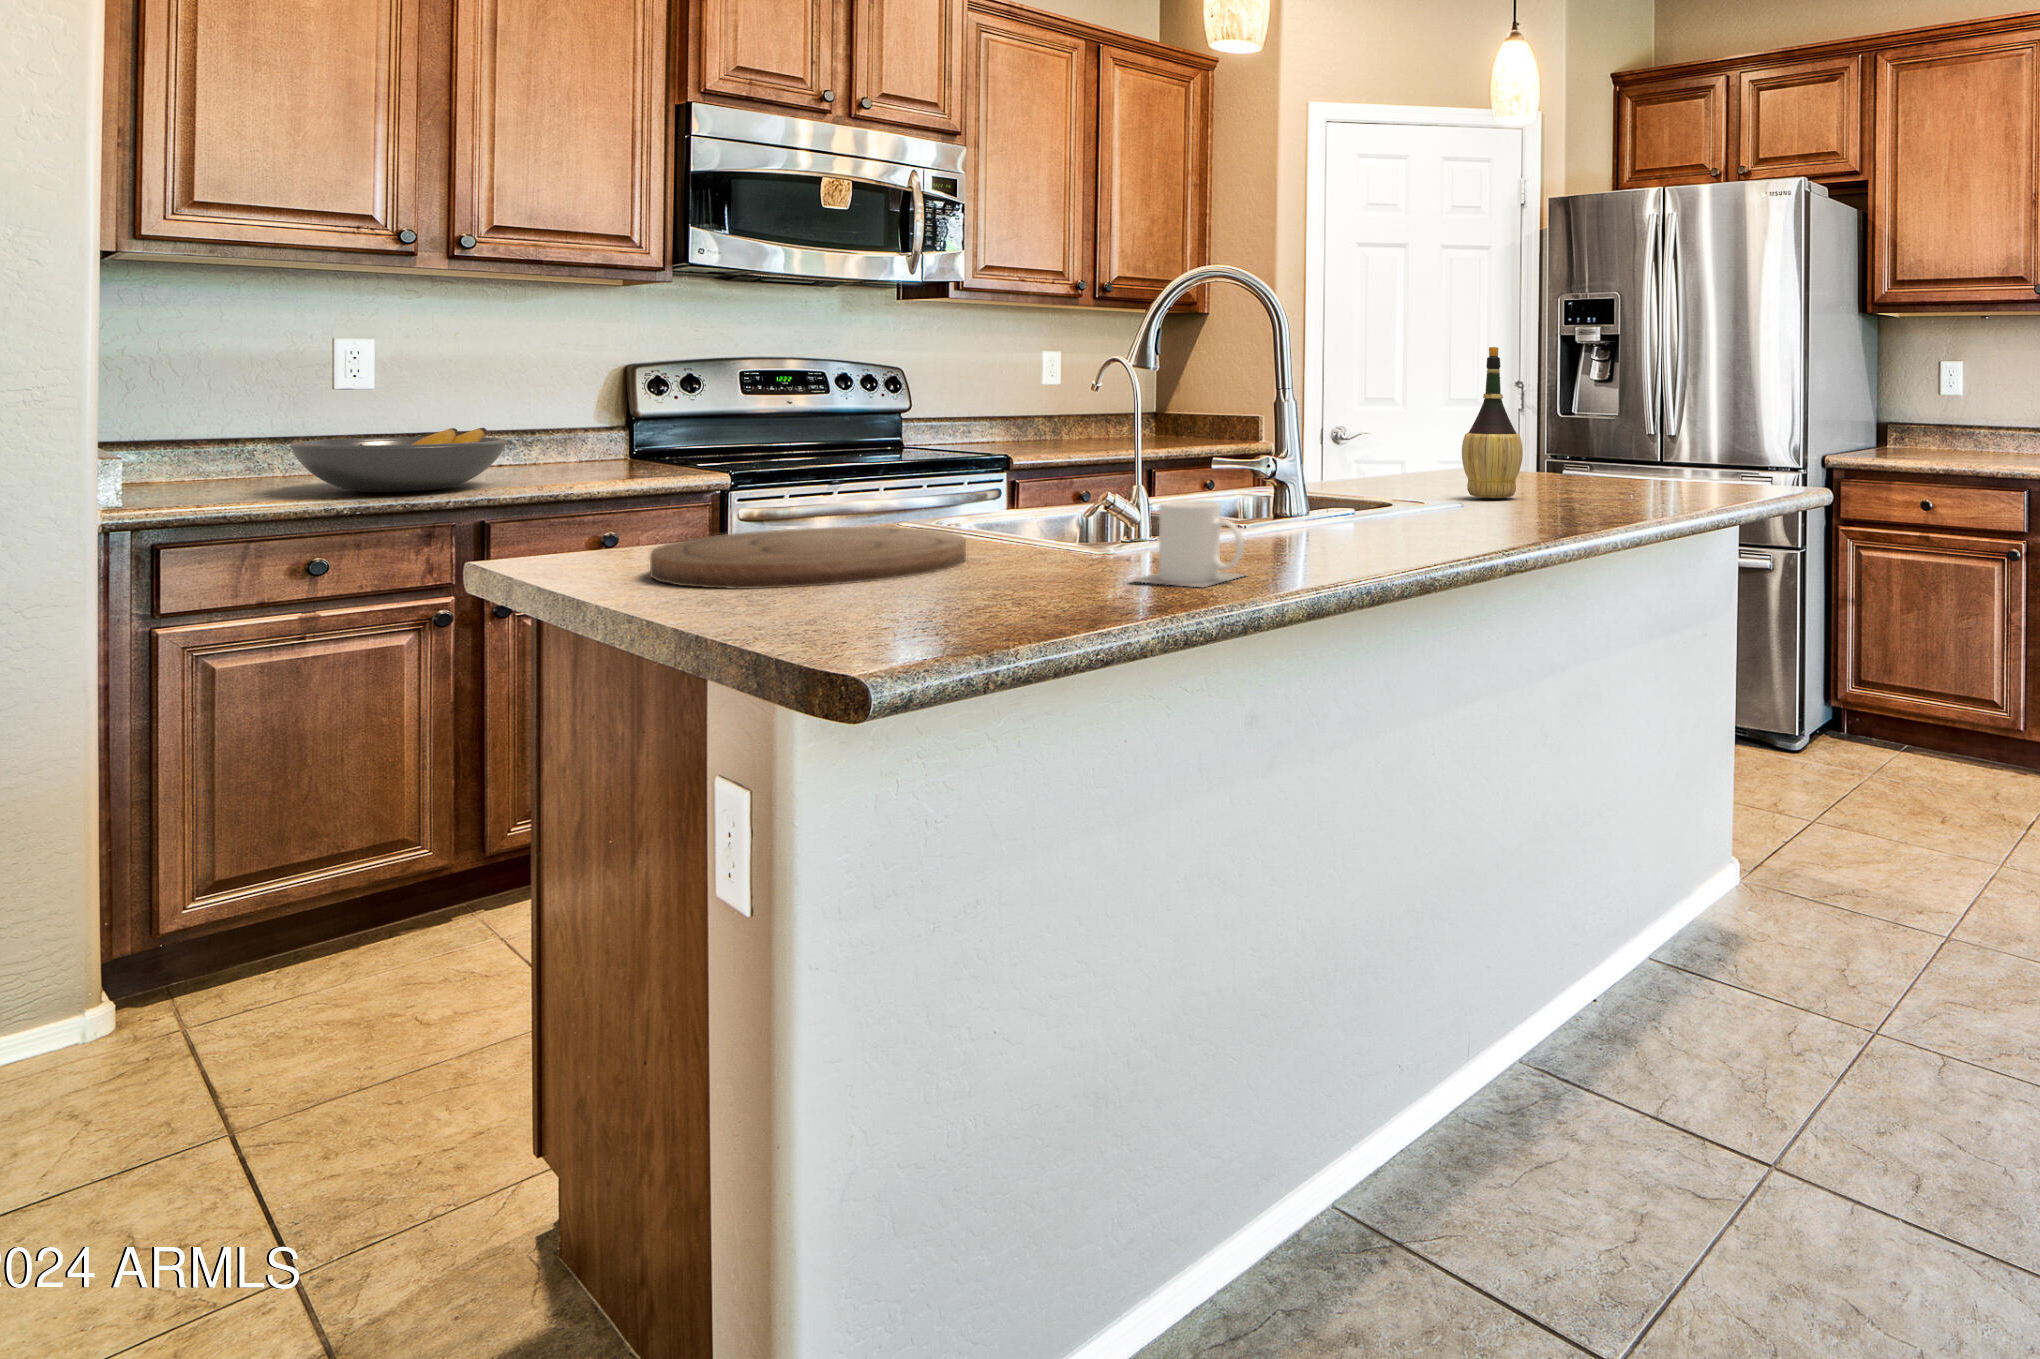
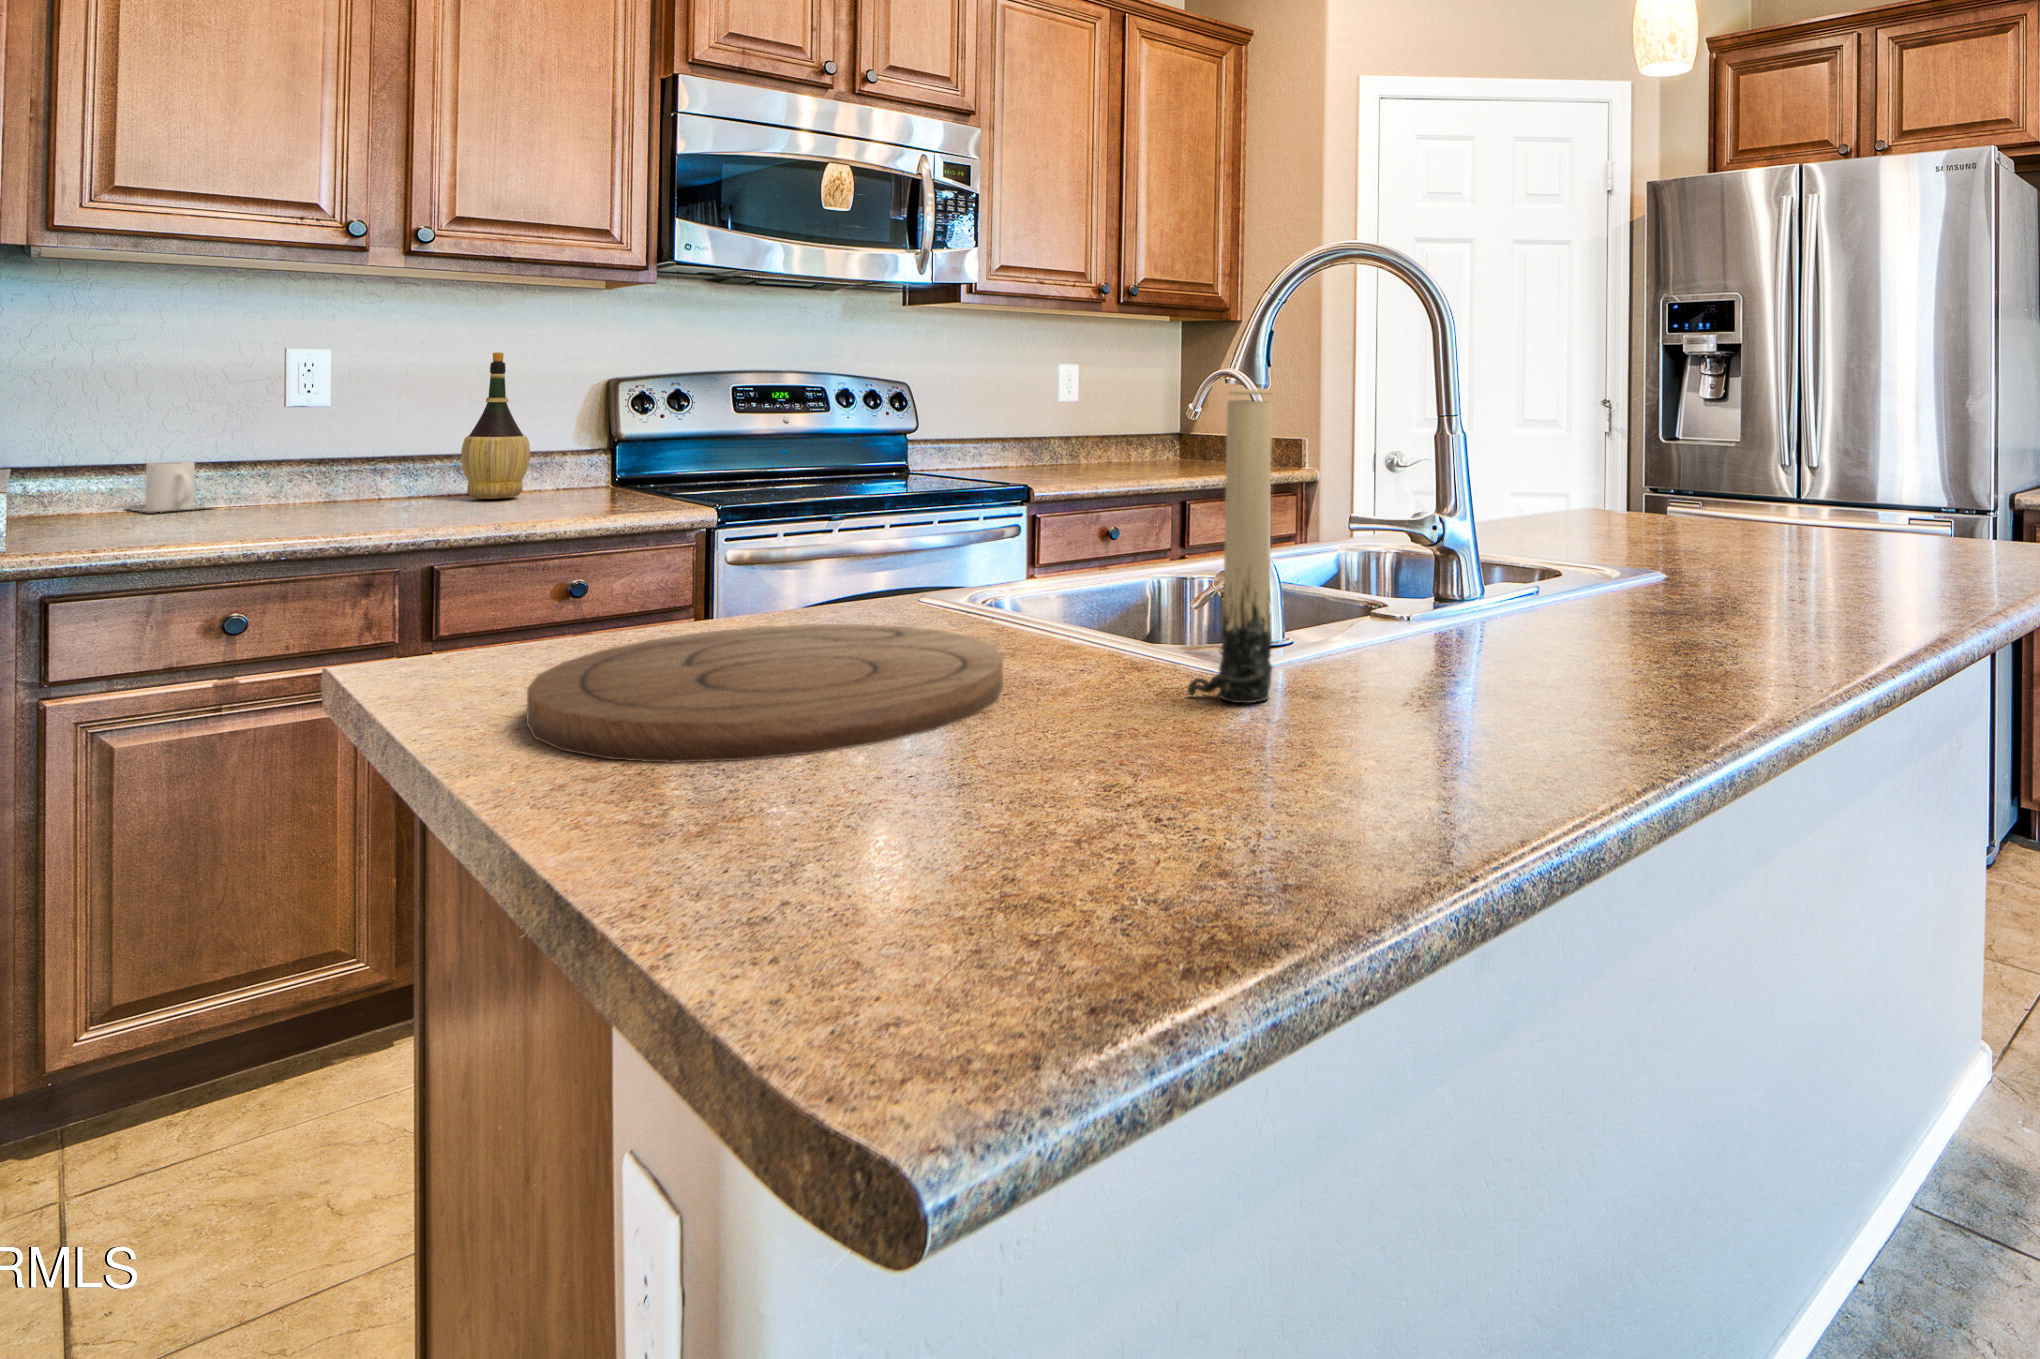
wine bottle: present [1462,347,1523,498] -> present [461,352,530,499]
candle: none [1087,364,1142,562] -> present [1187,389,1272,703]
fruit bowl: present [289,428,508,492] -> none [215,453,465,530]
mug: present [1130,500,1244,587] -> present [133,461,205,513]

